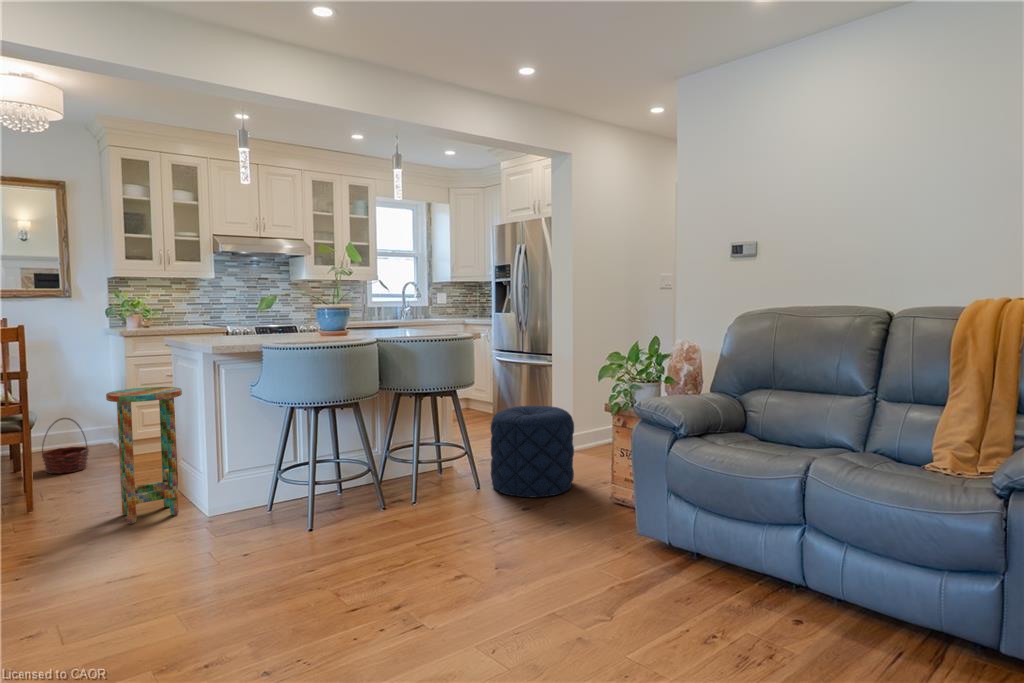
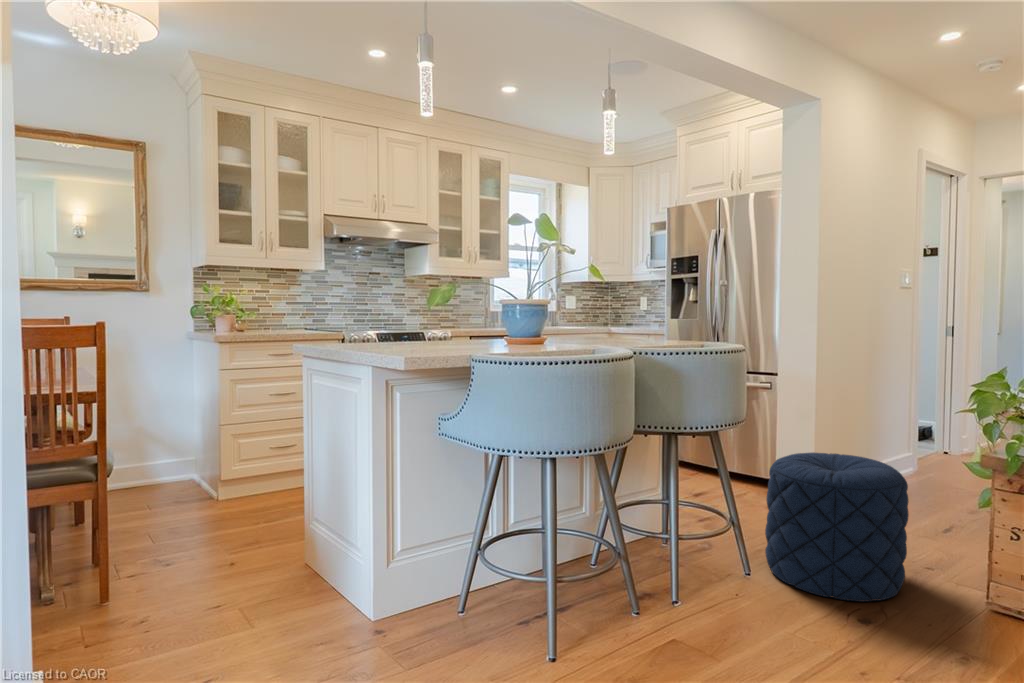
side table: present [106,387,182,524] -> none [230,420,339,642]
basket: present [42,418,89,474] -> none [113,453,175,532]

